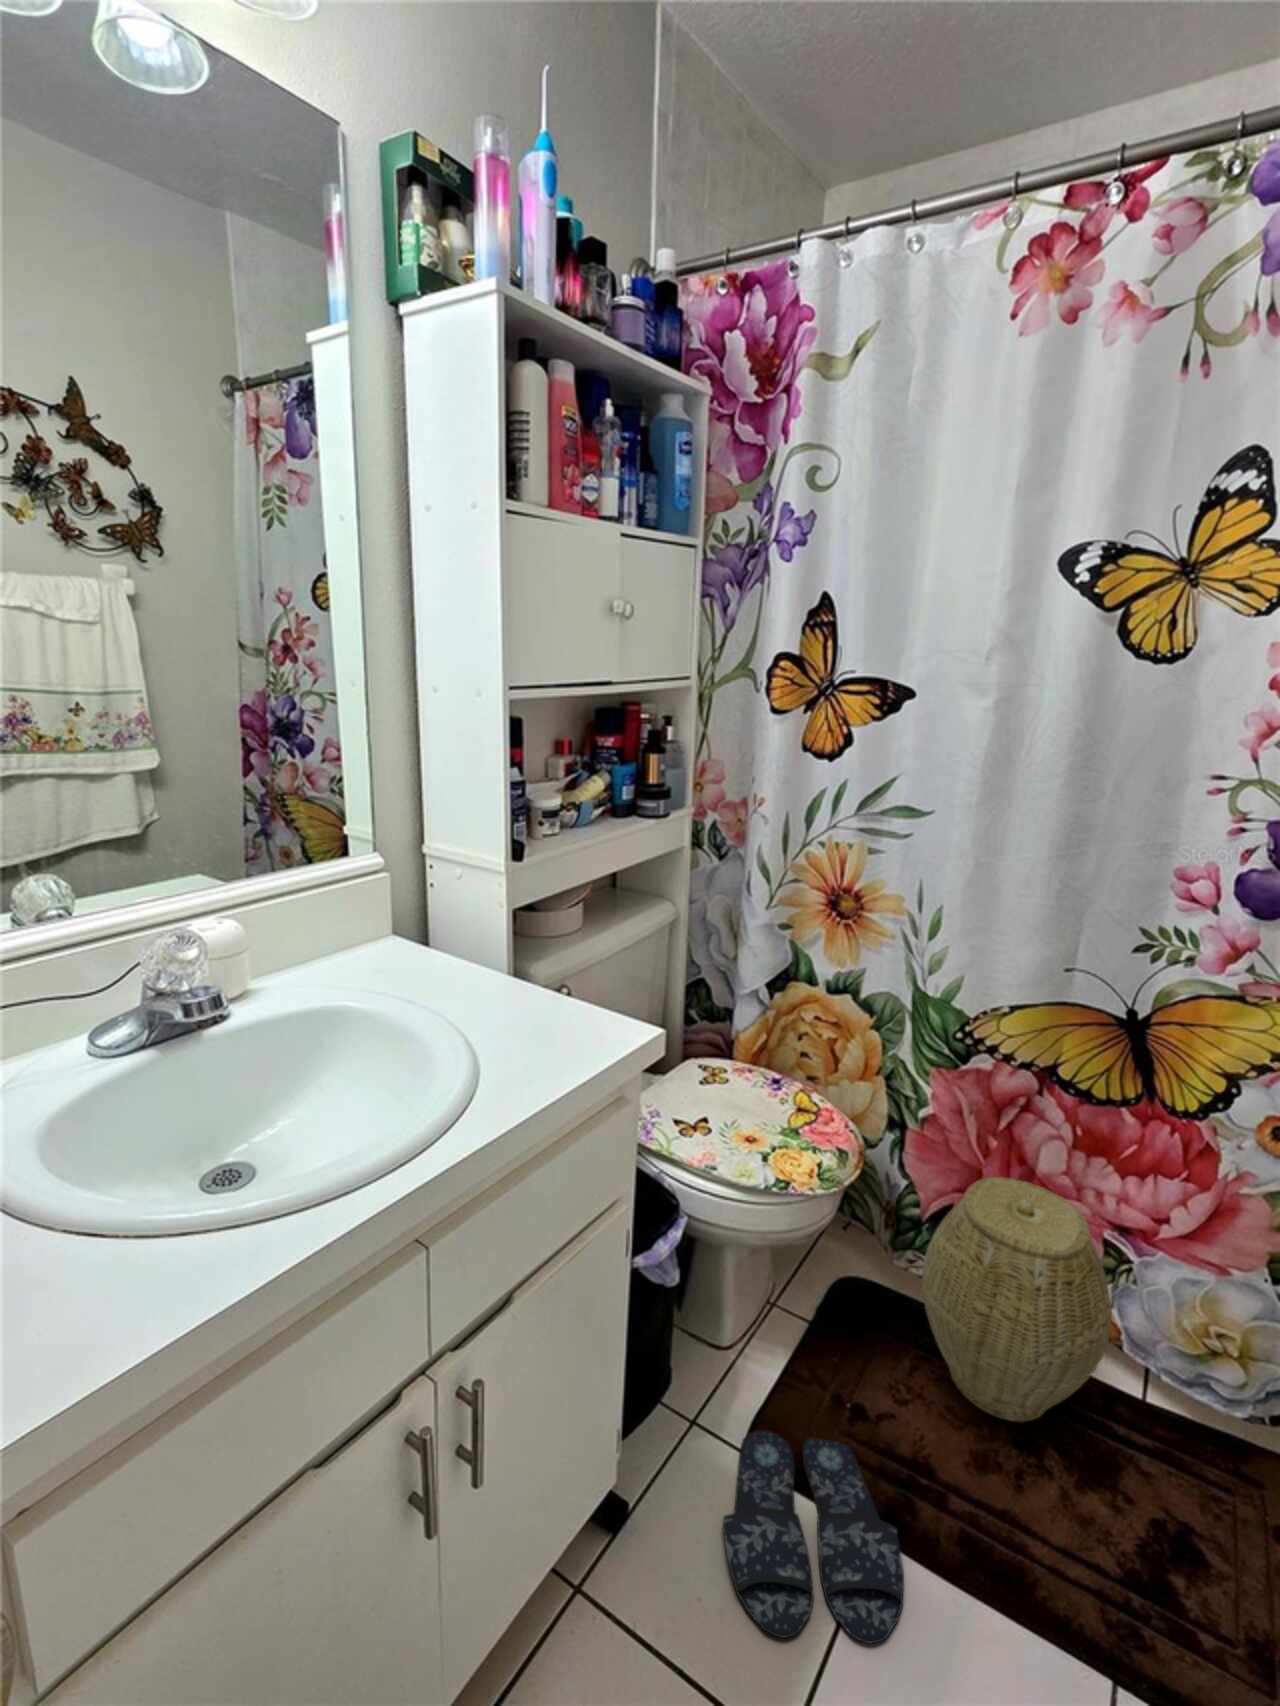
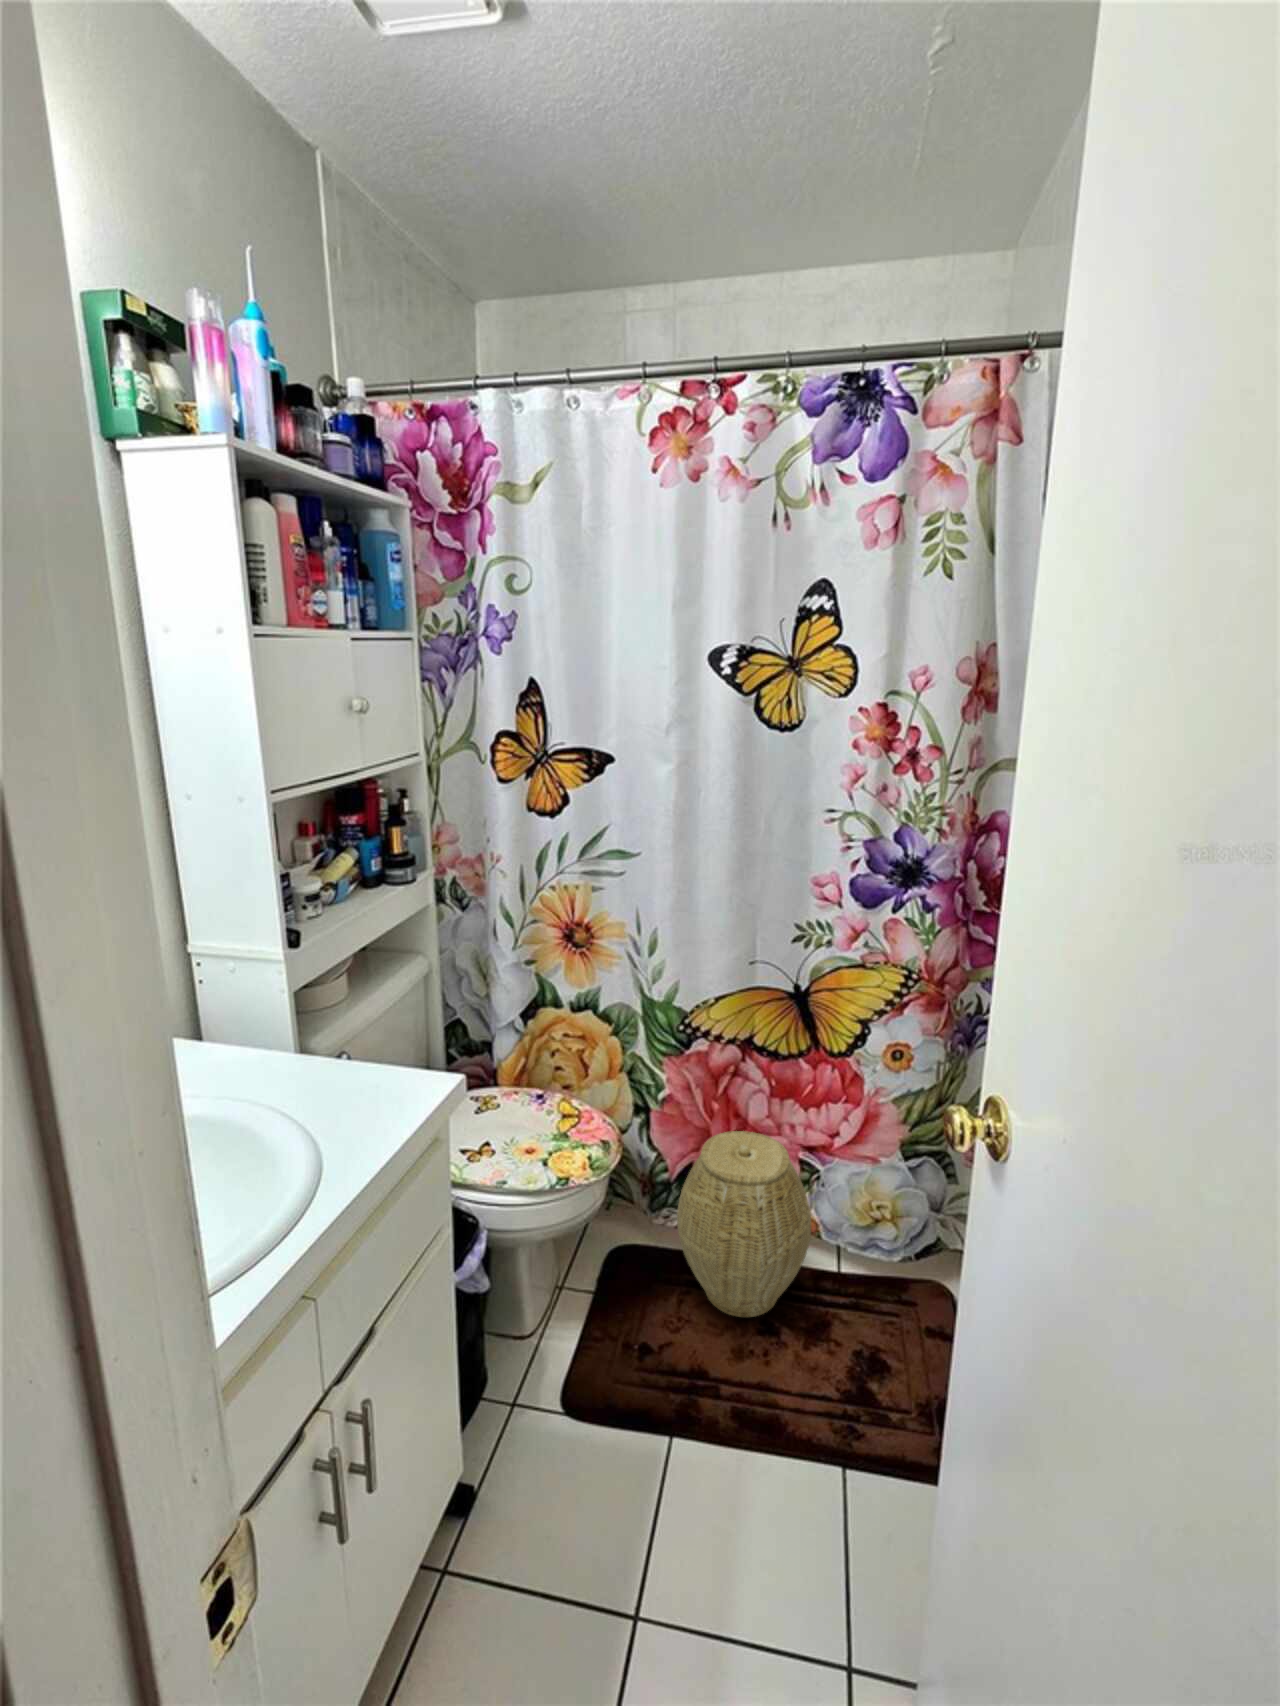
slippers: present [723,1430,904,1643] -> none [554,1374,699,1538]

